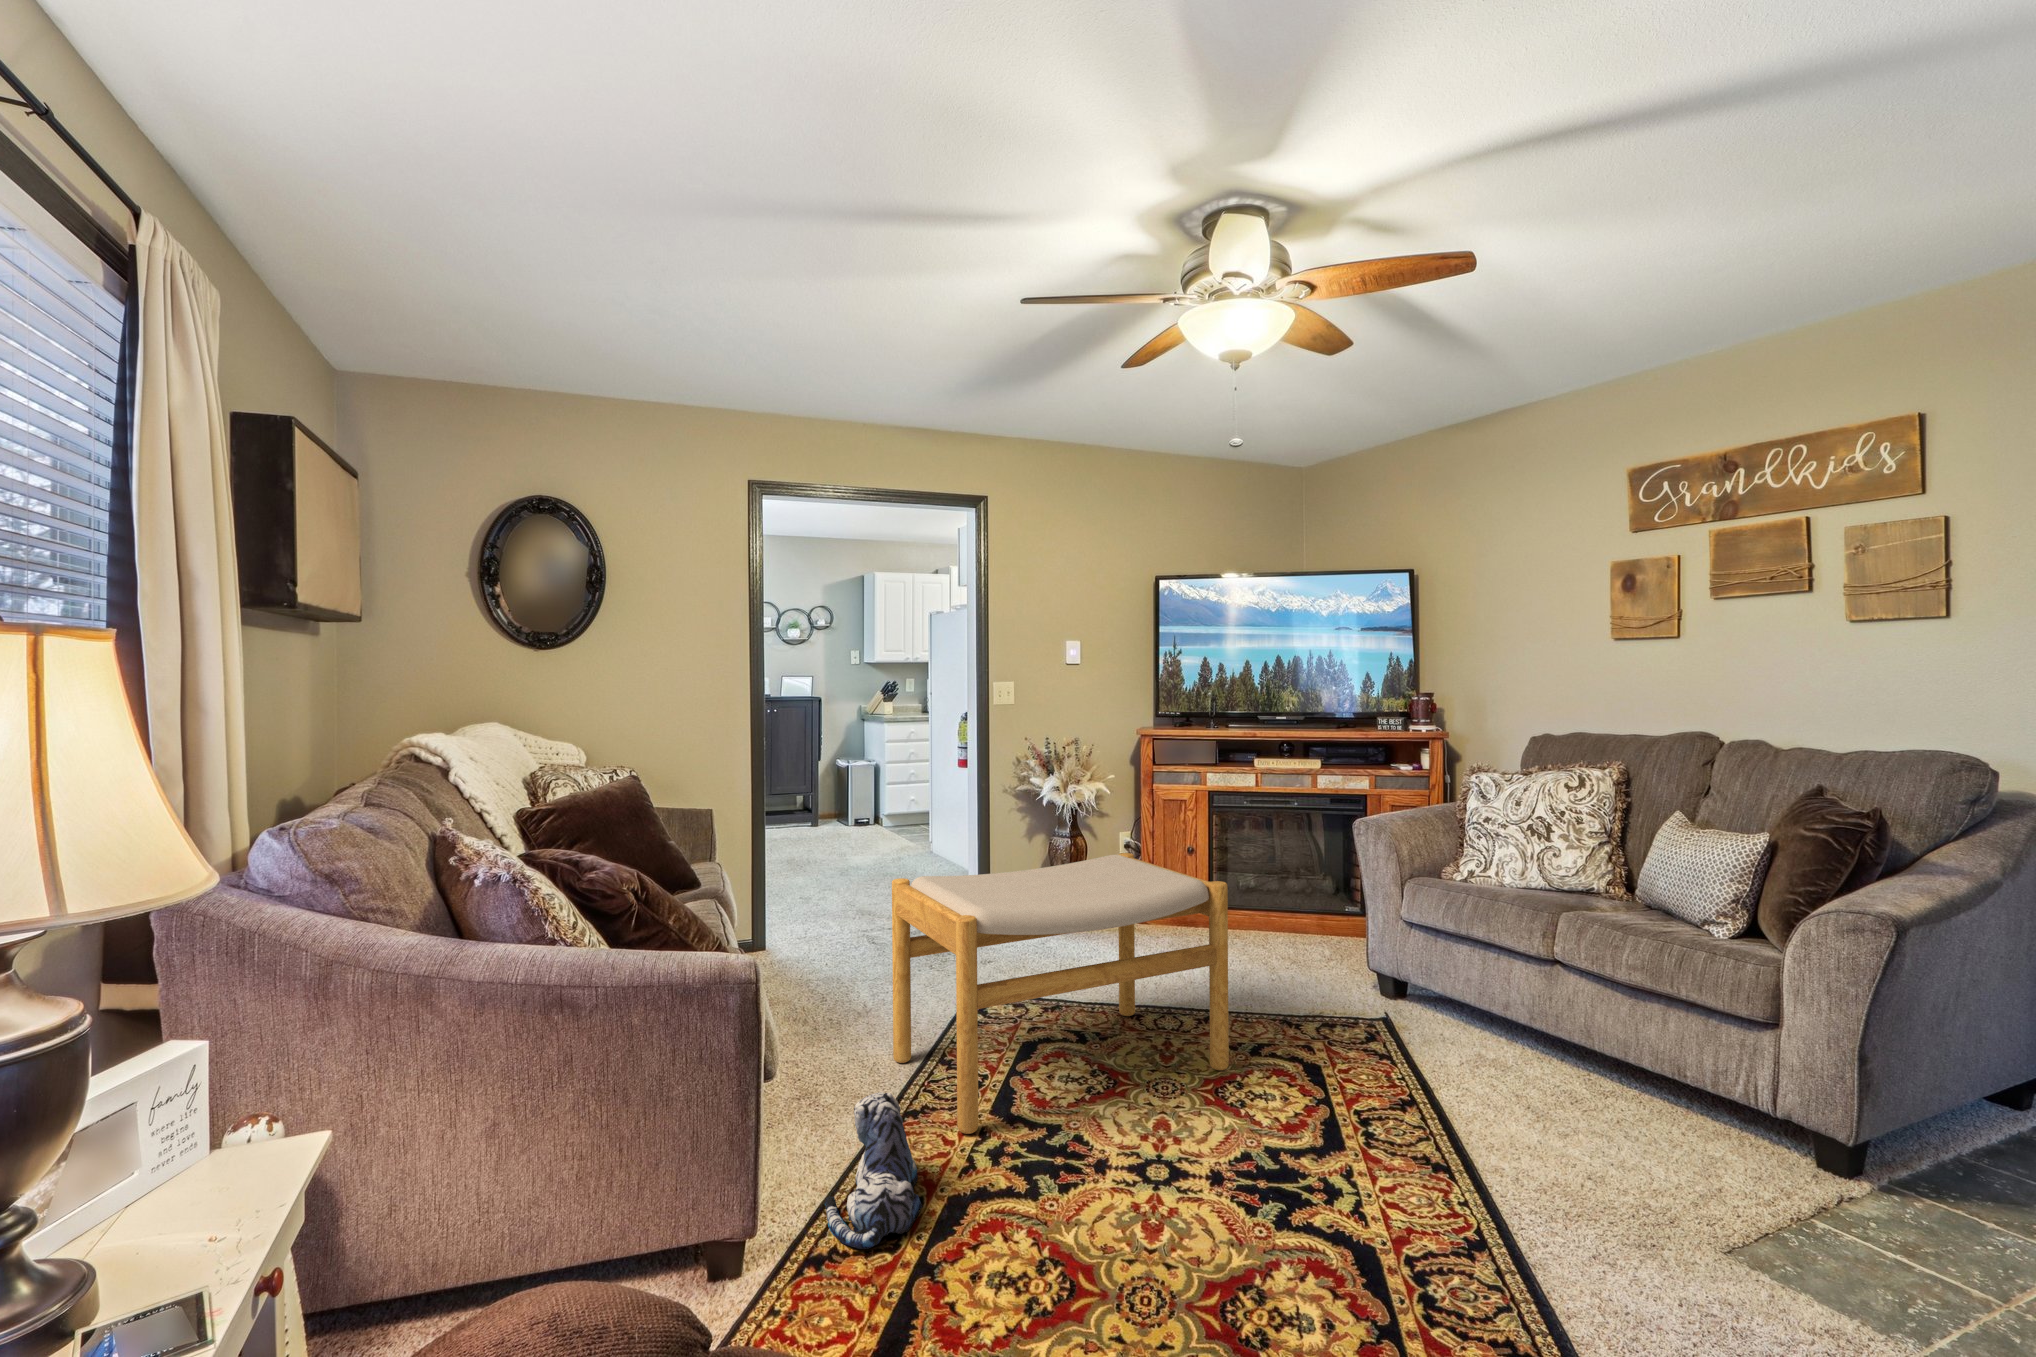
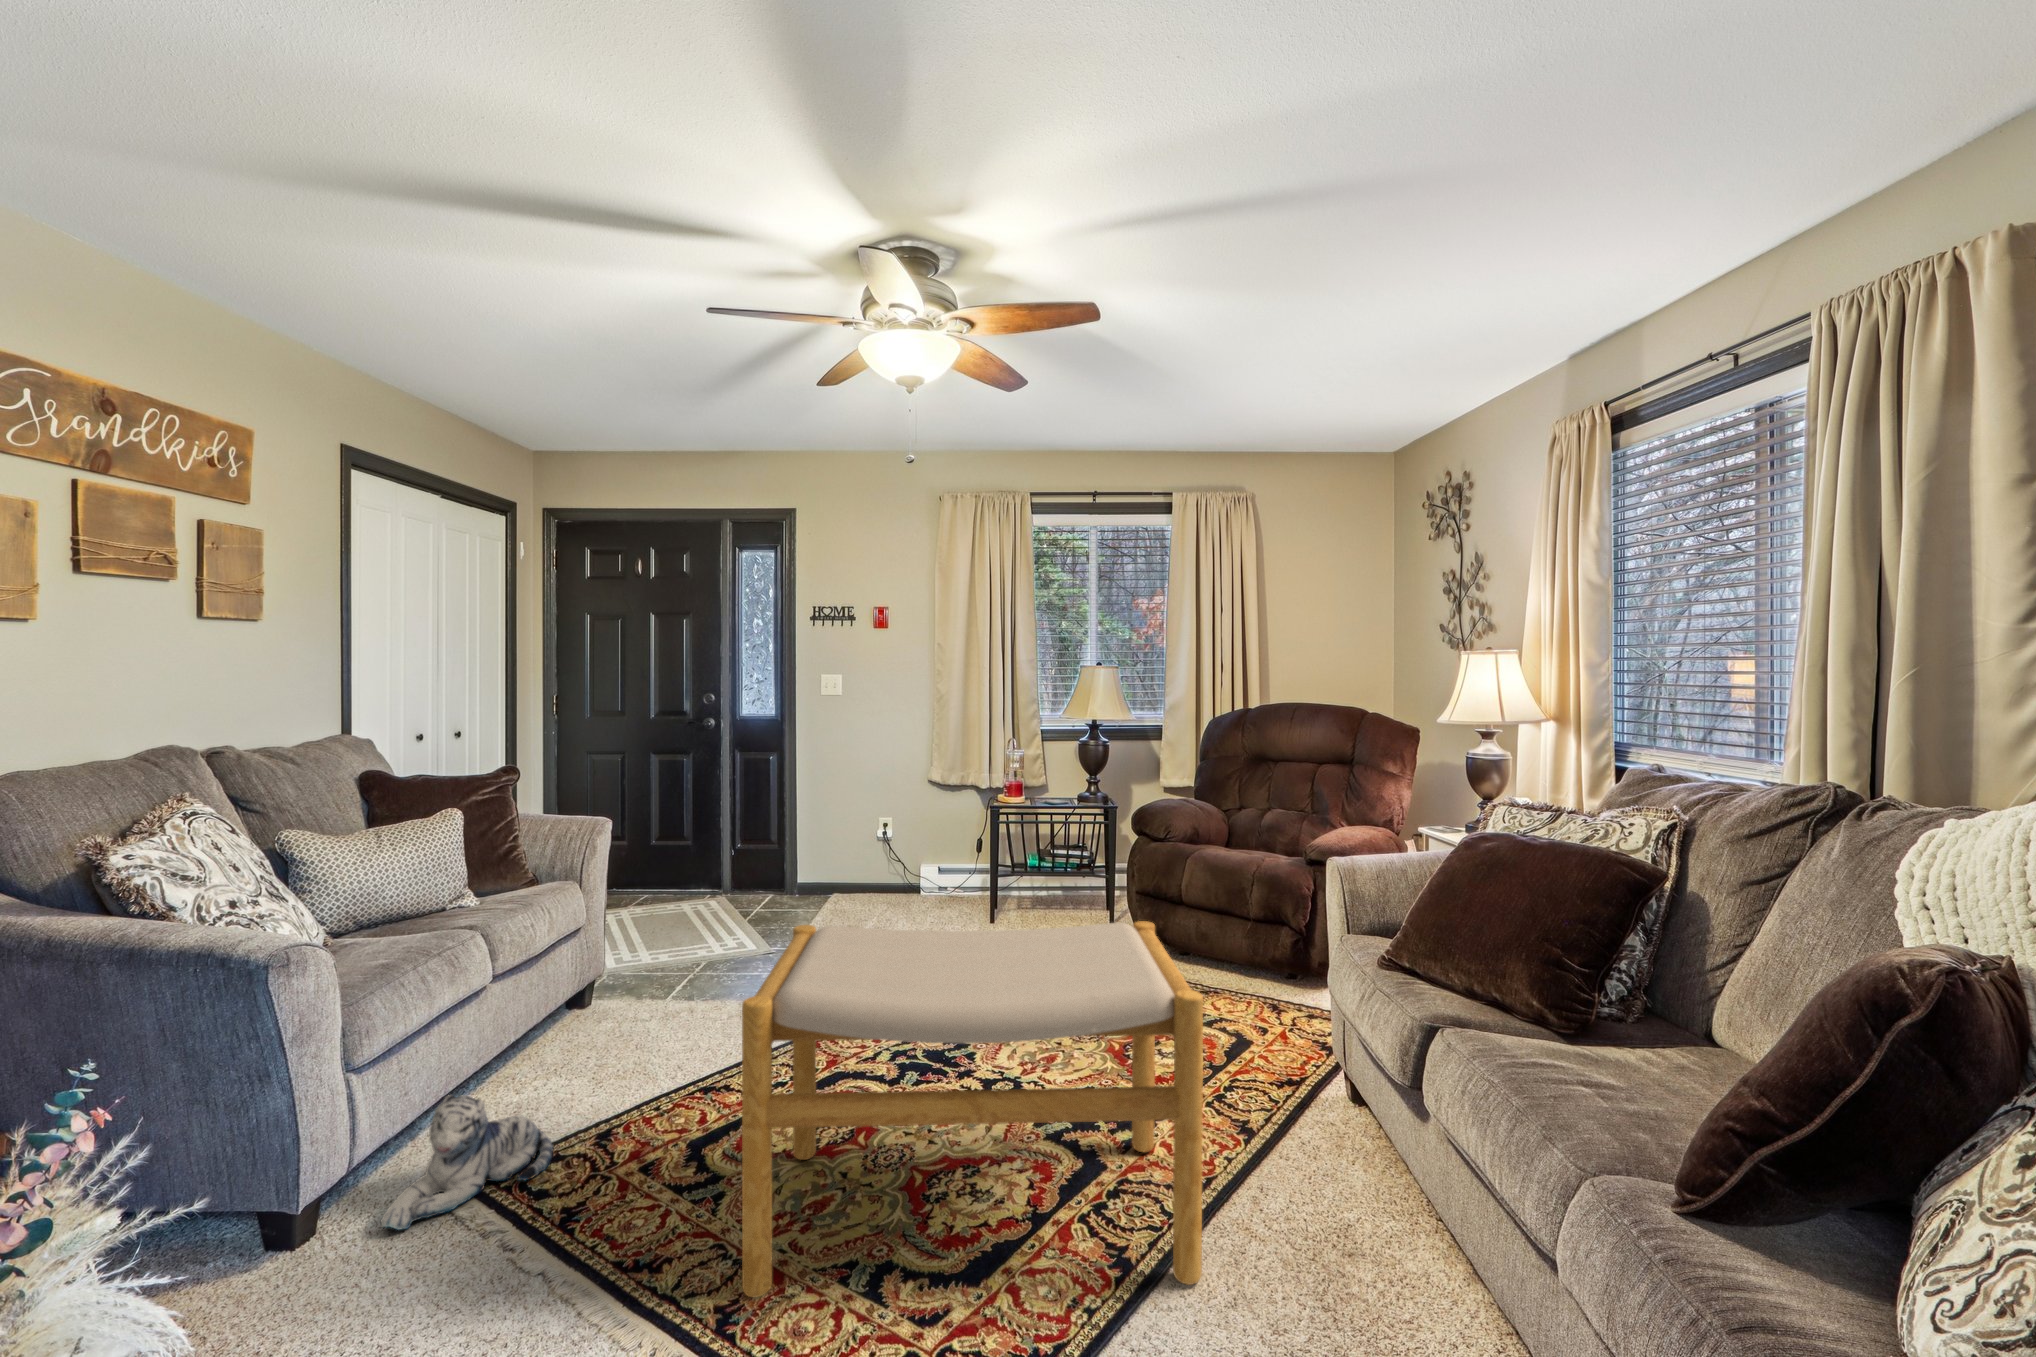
plush toy: present [825,1092,923,1249] -> present [381,1095,553,1230]

